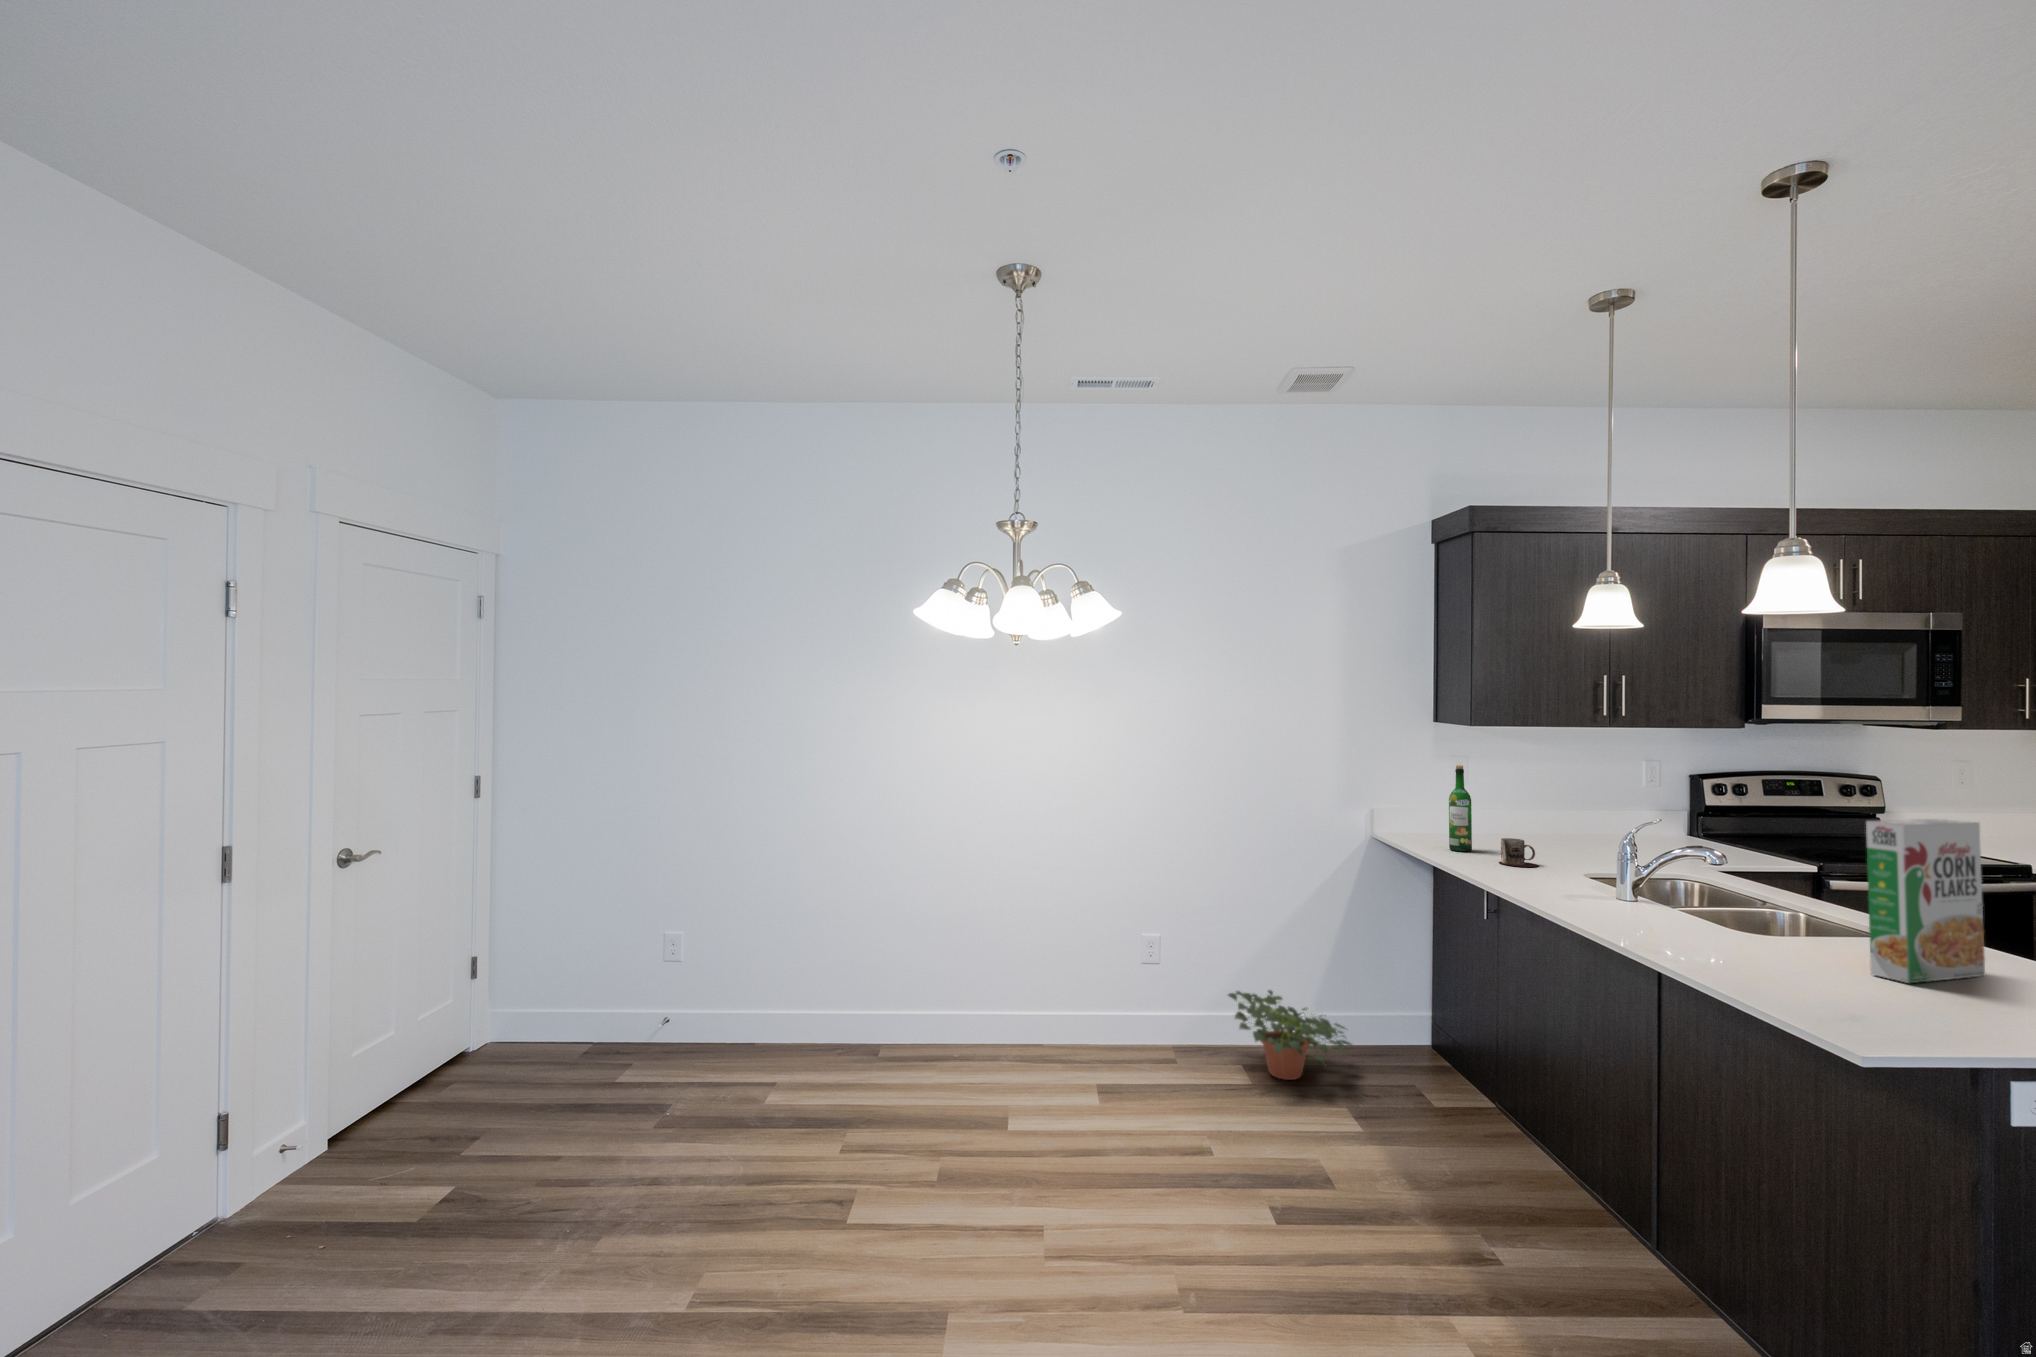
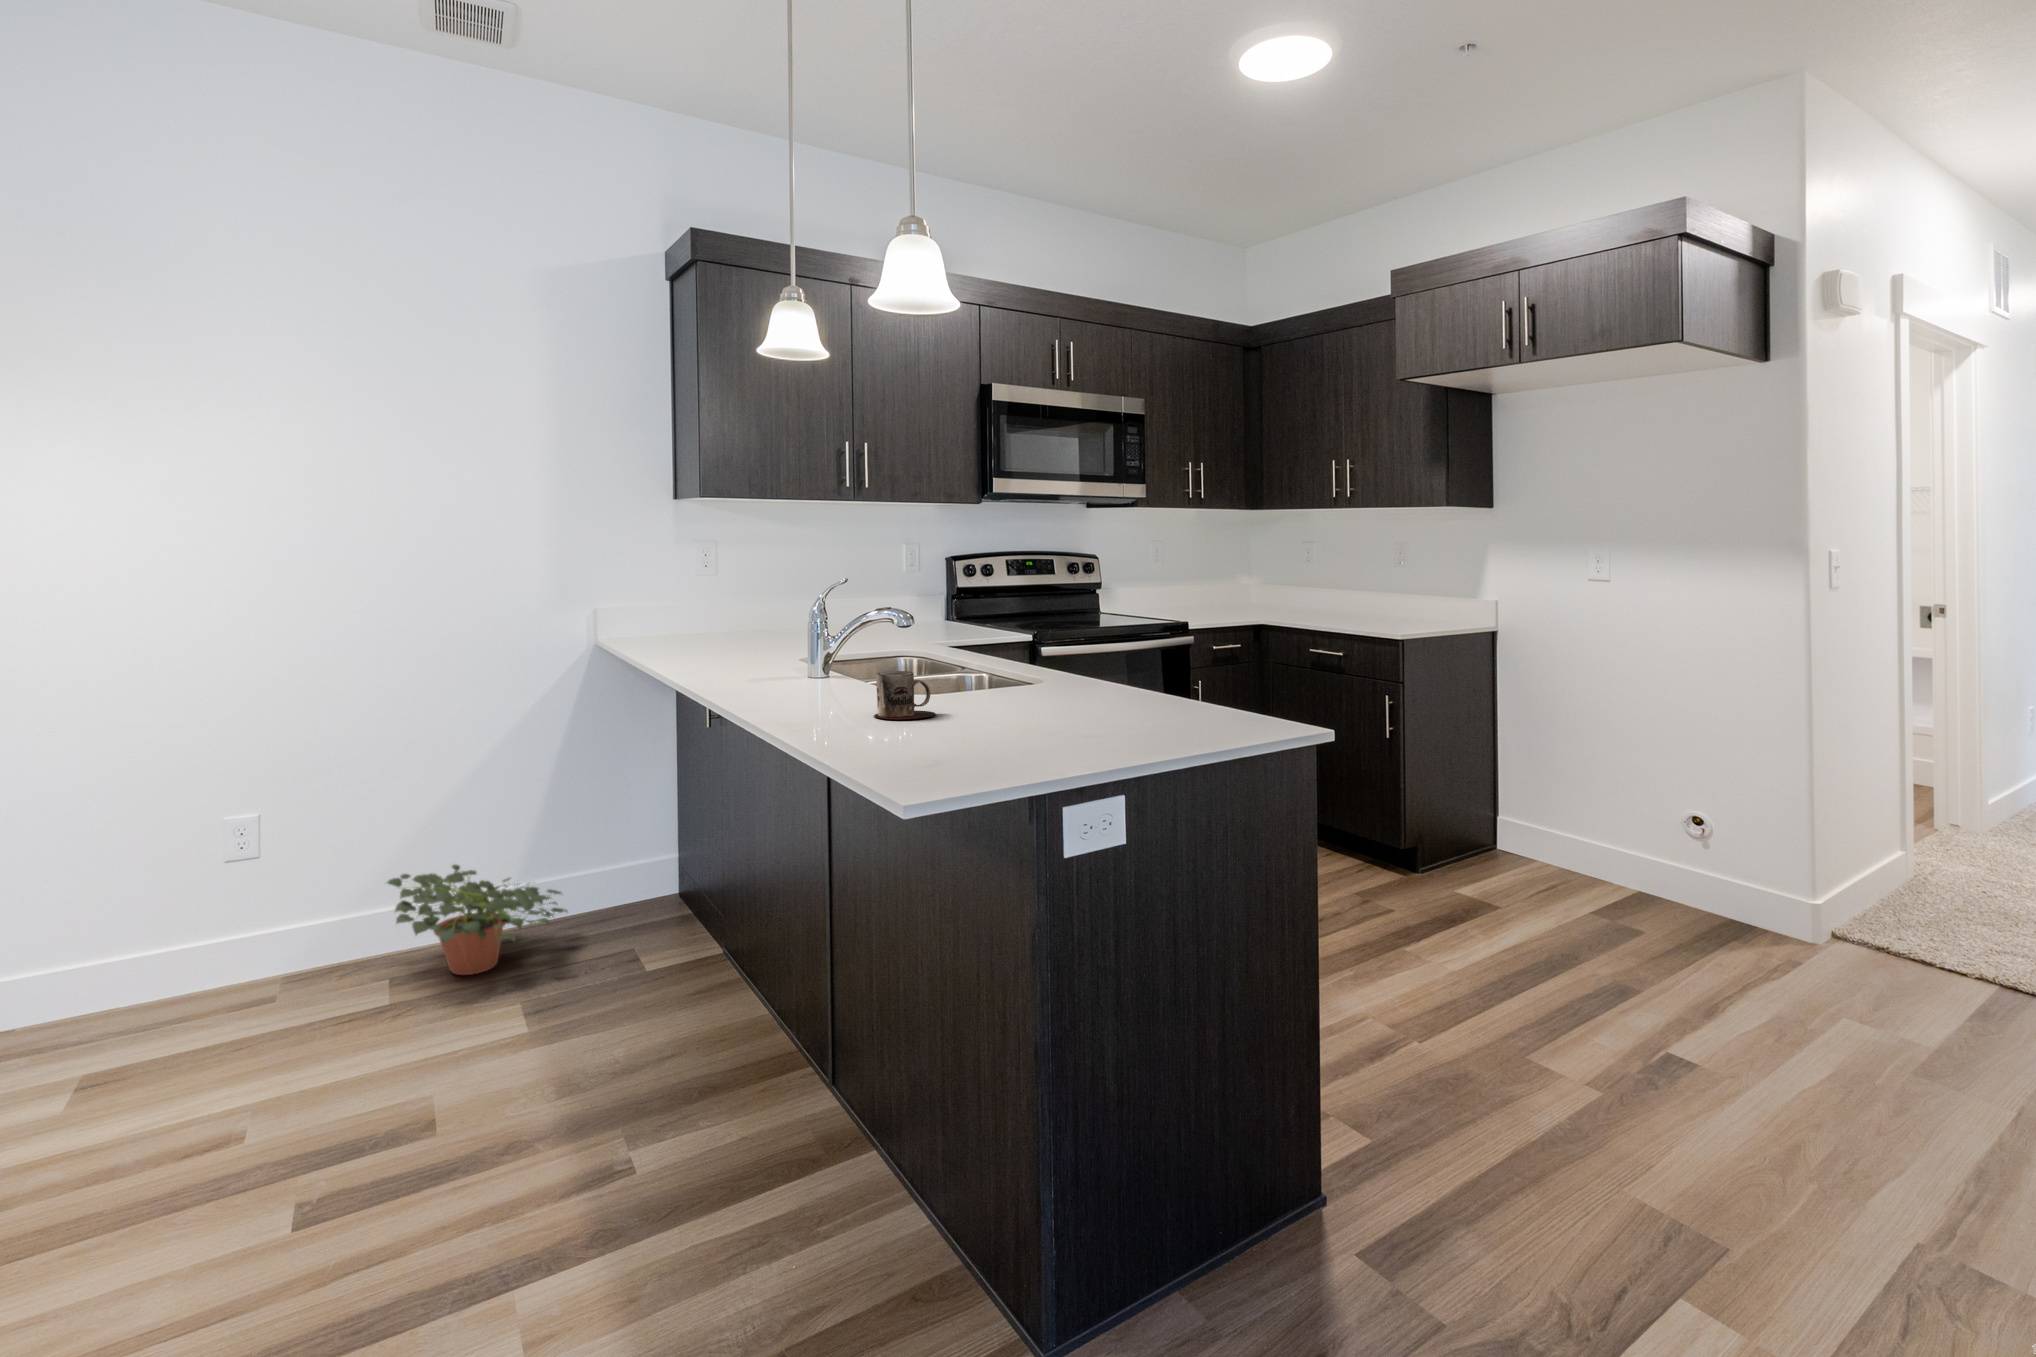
wine bottle: present [1449,765,1472,851] -> none [673,546,702,653]
cereal box: present [1866,819,1985,983] -> none [995,548,1092,714]
mug: present [1499,838,1538,867] -> present [874,671,936,719]

